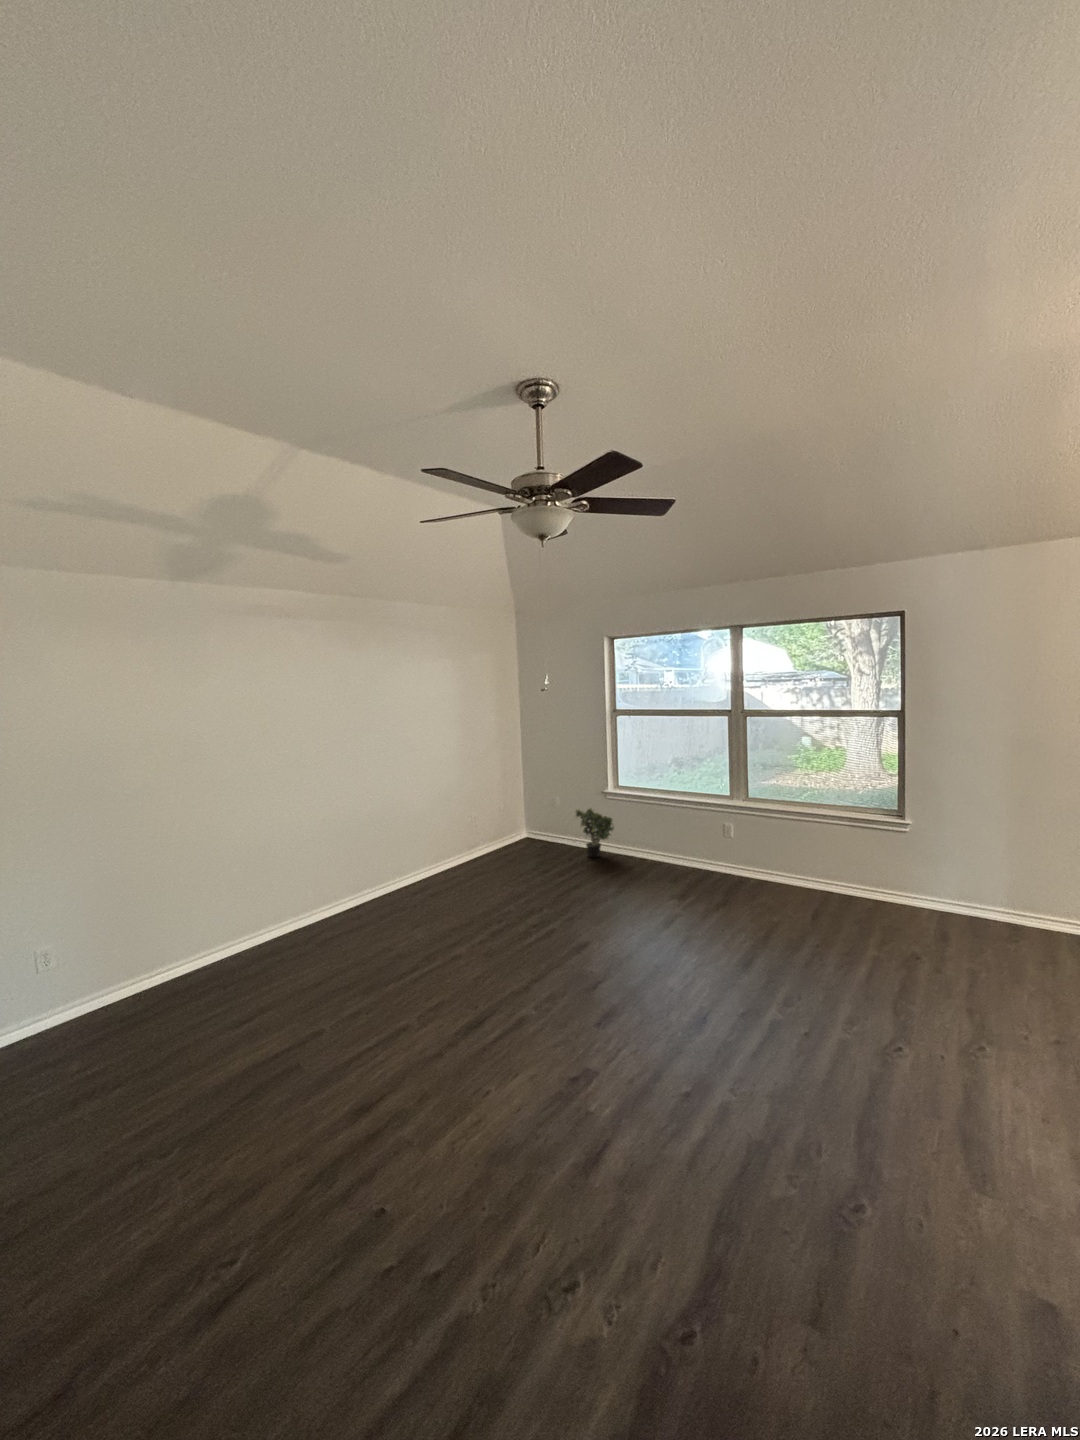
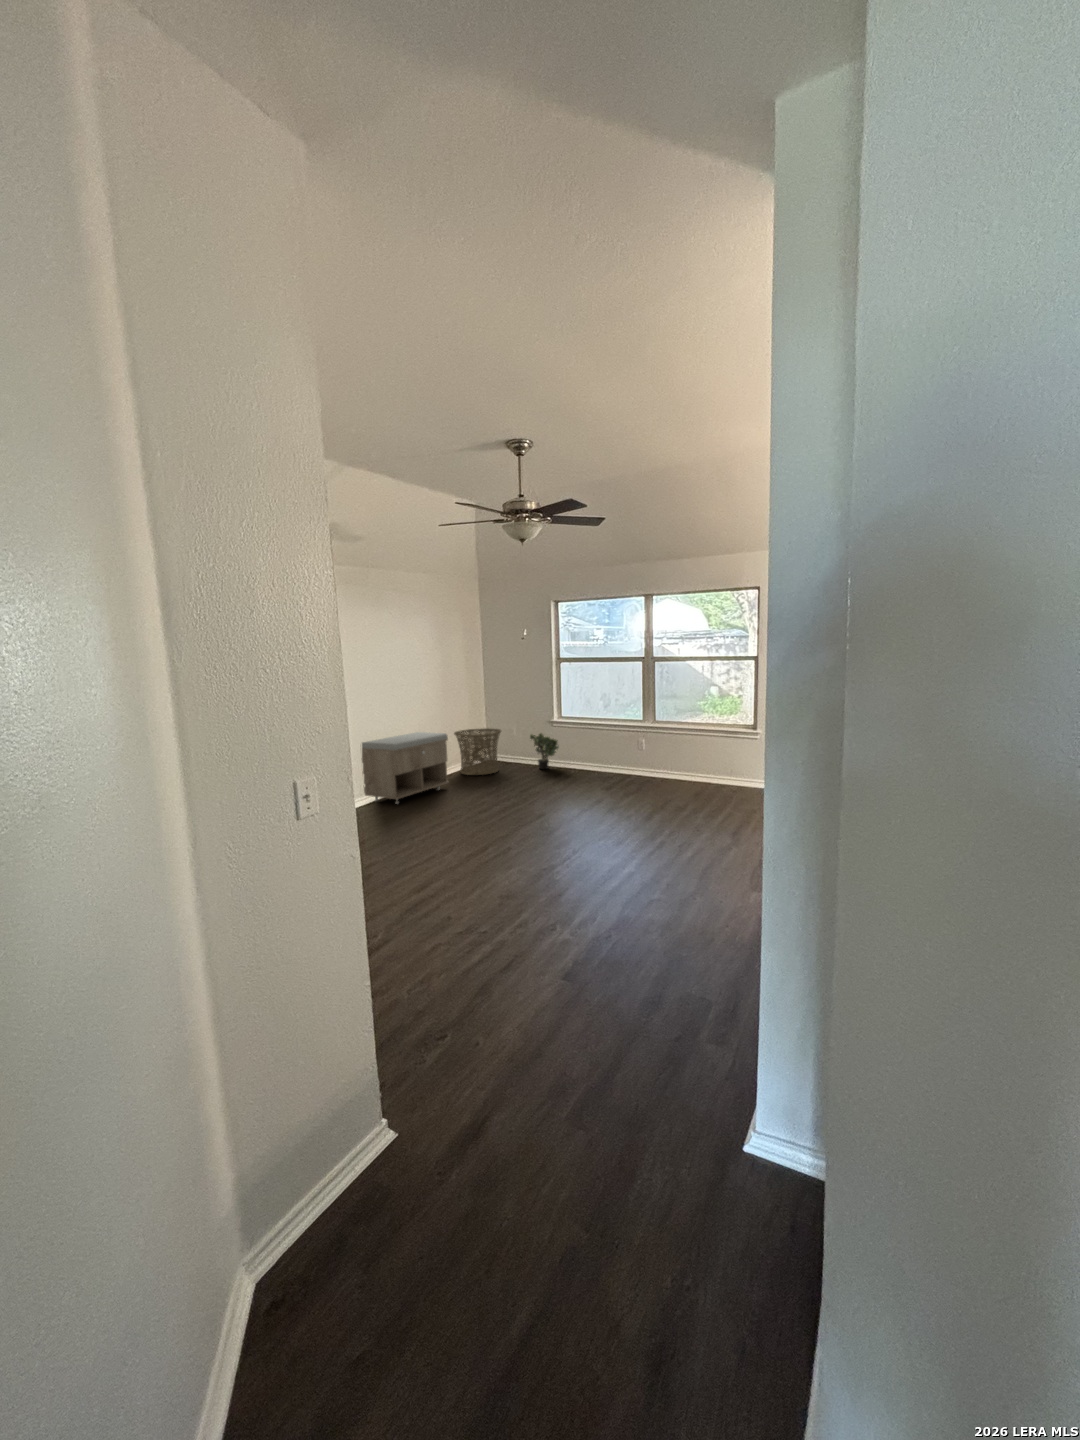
basket: none [476,799,538,865] -> present [454,728,501,775]
storage bench: none [343,809,464,914] -> present [362,732,448,804]

